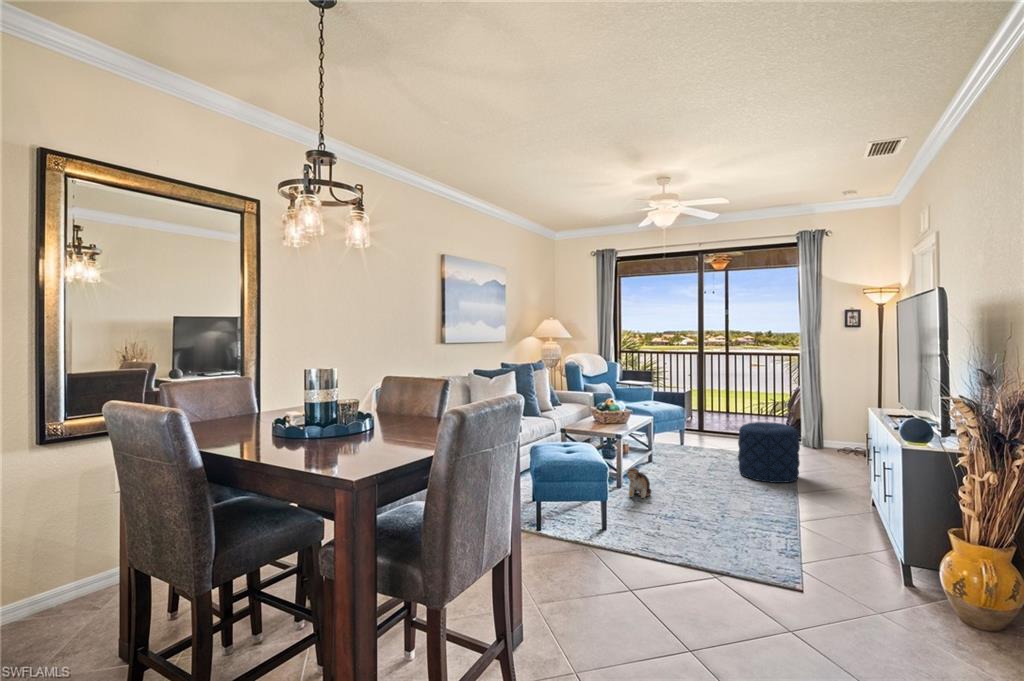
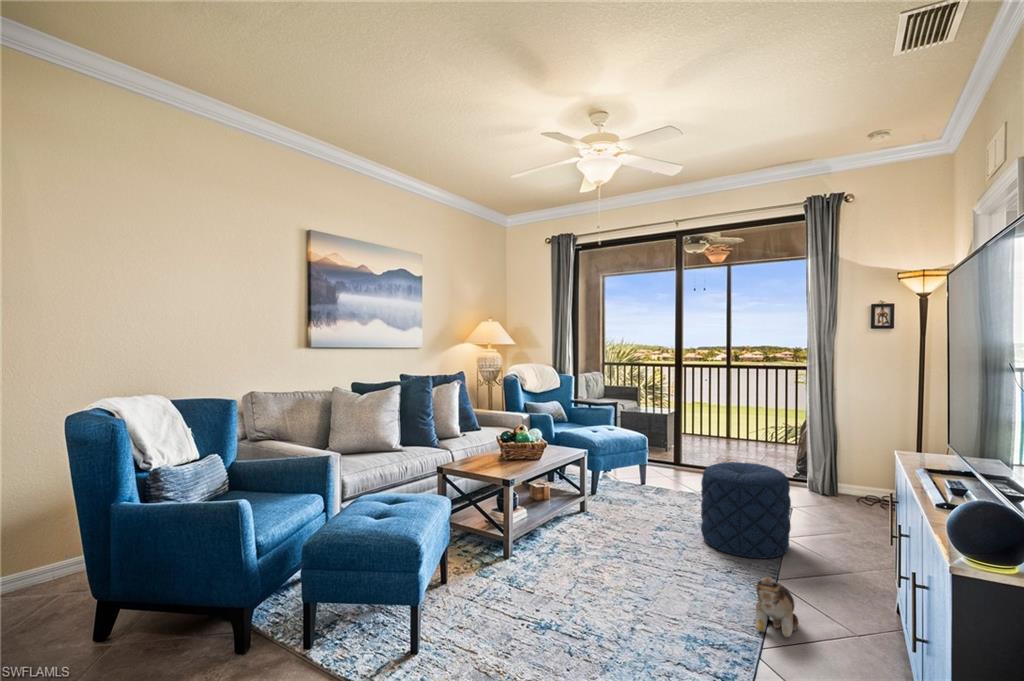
plush toy: present [627,467,651,498] -> present [753,577,798,637]

